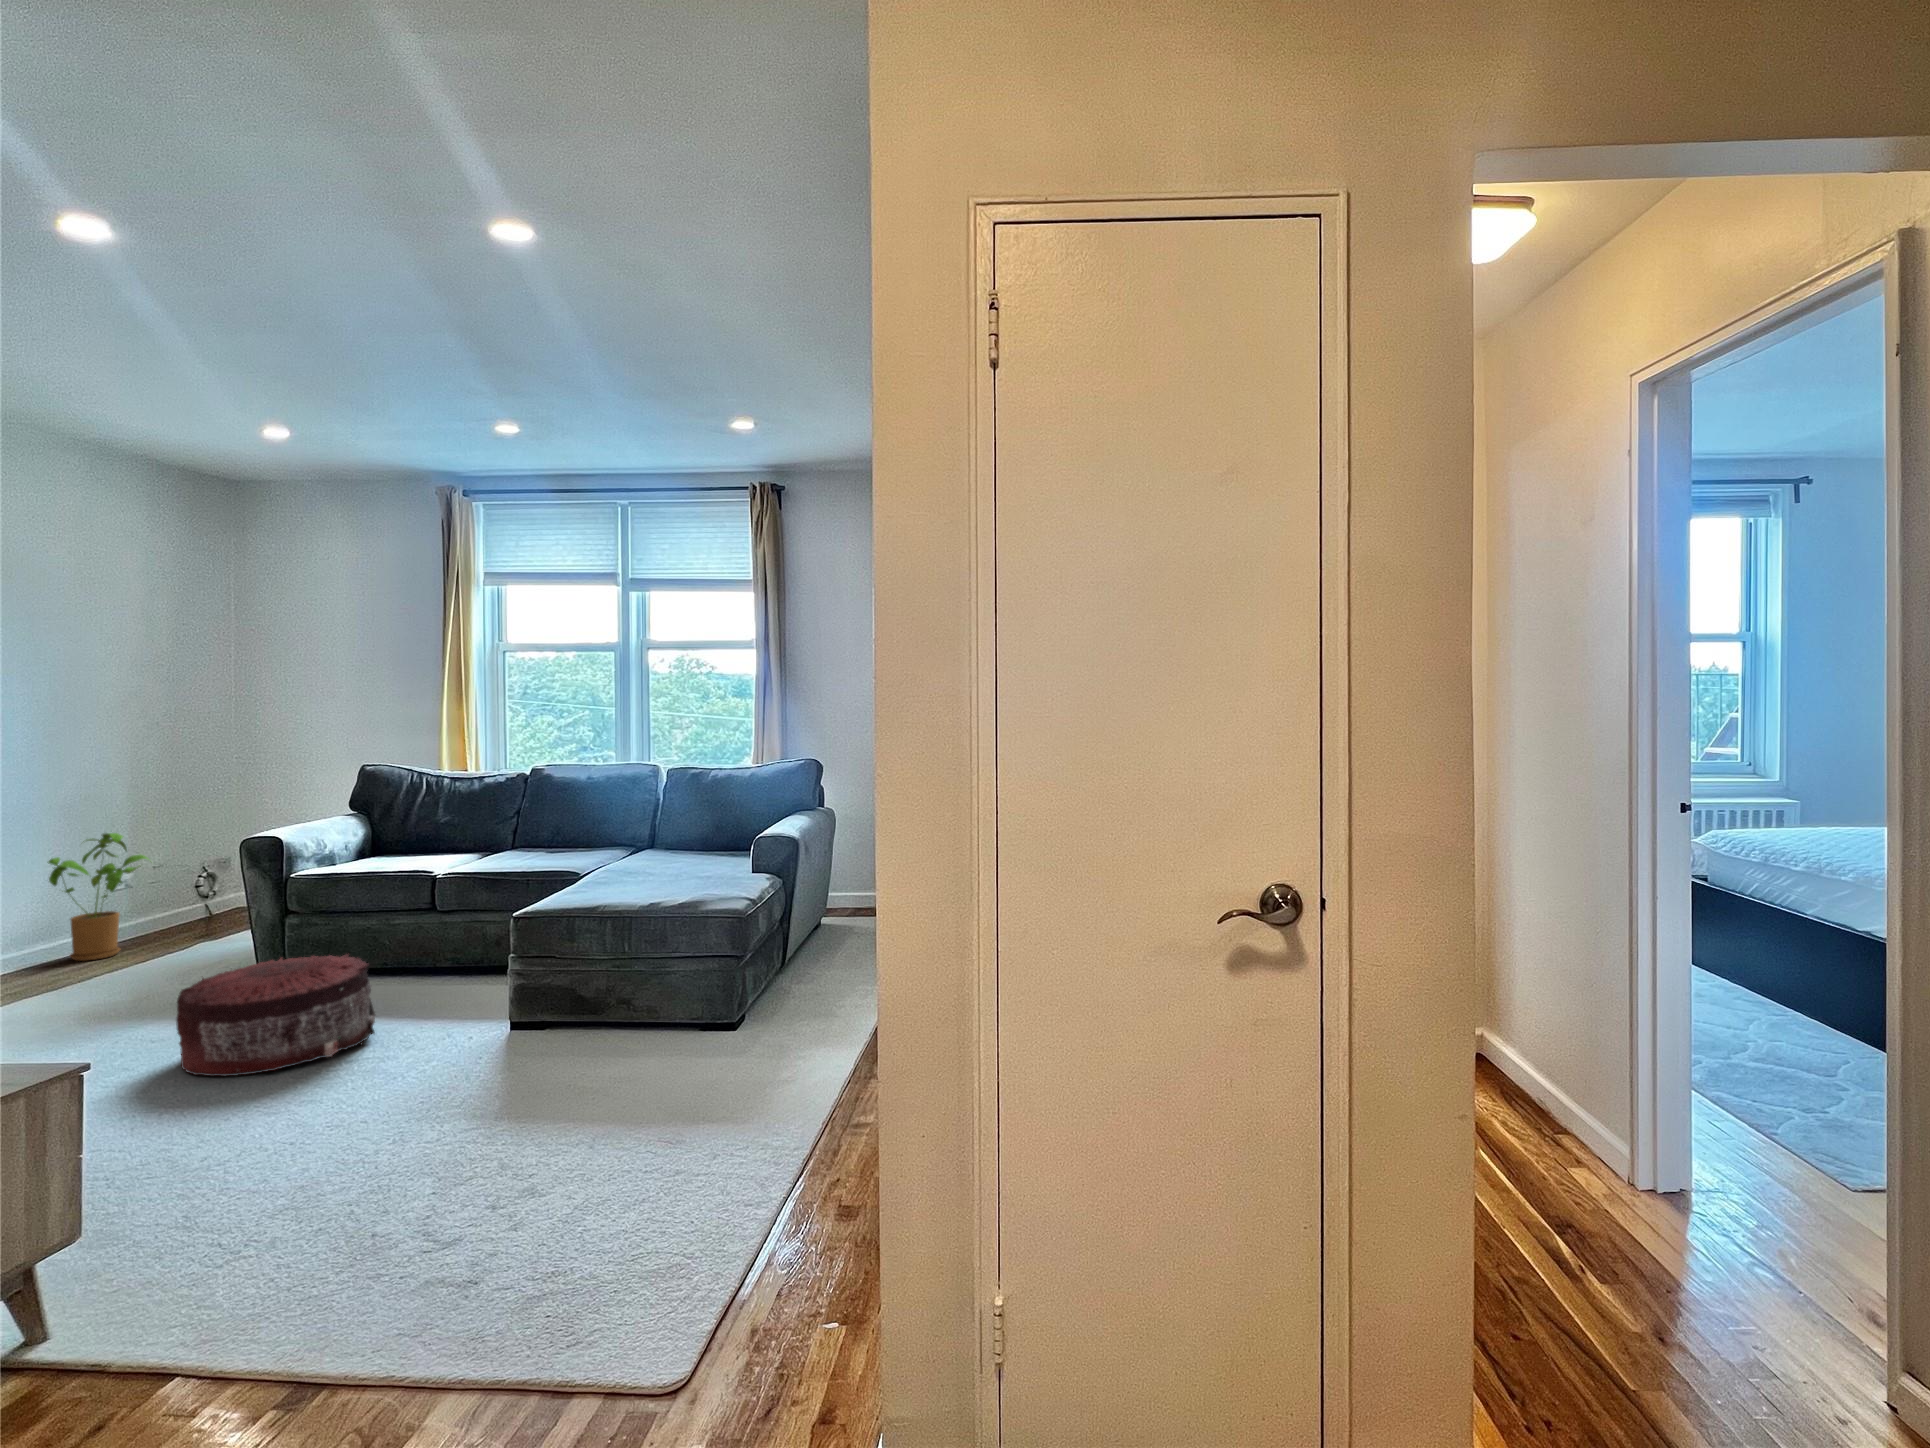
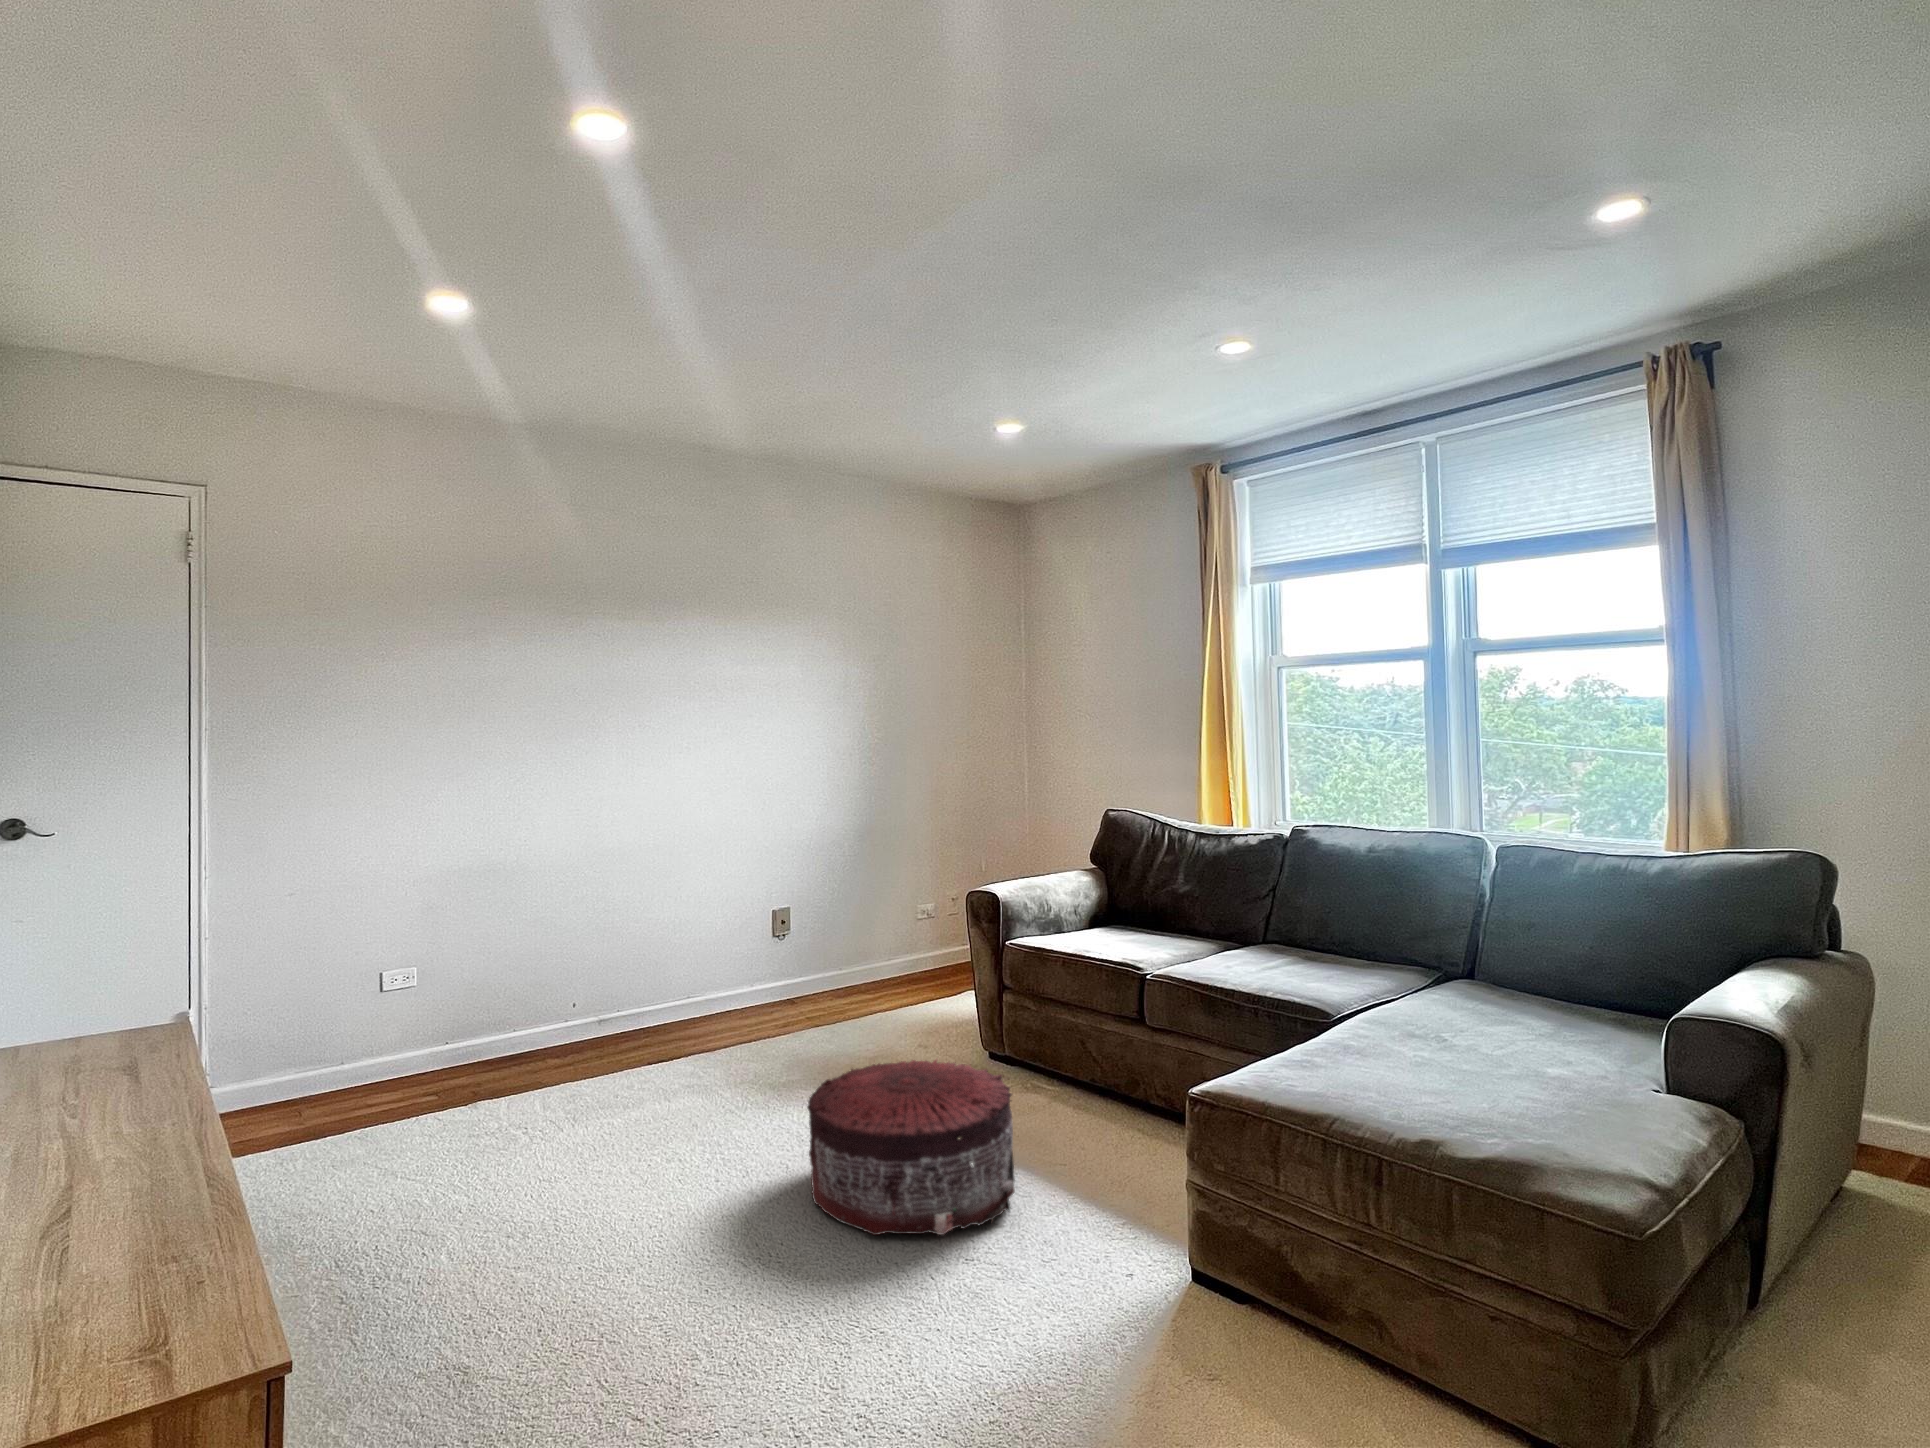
house plant: present [49,833,148,961] -> none [856,861,933,987]

